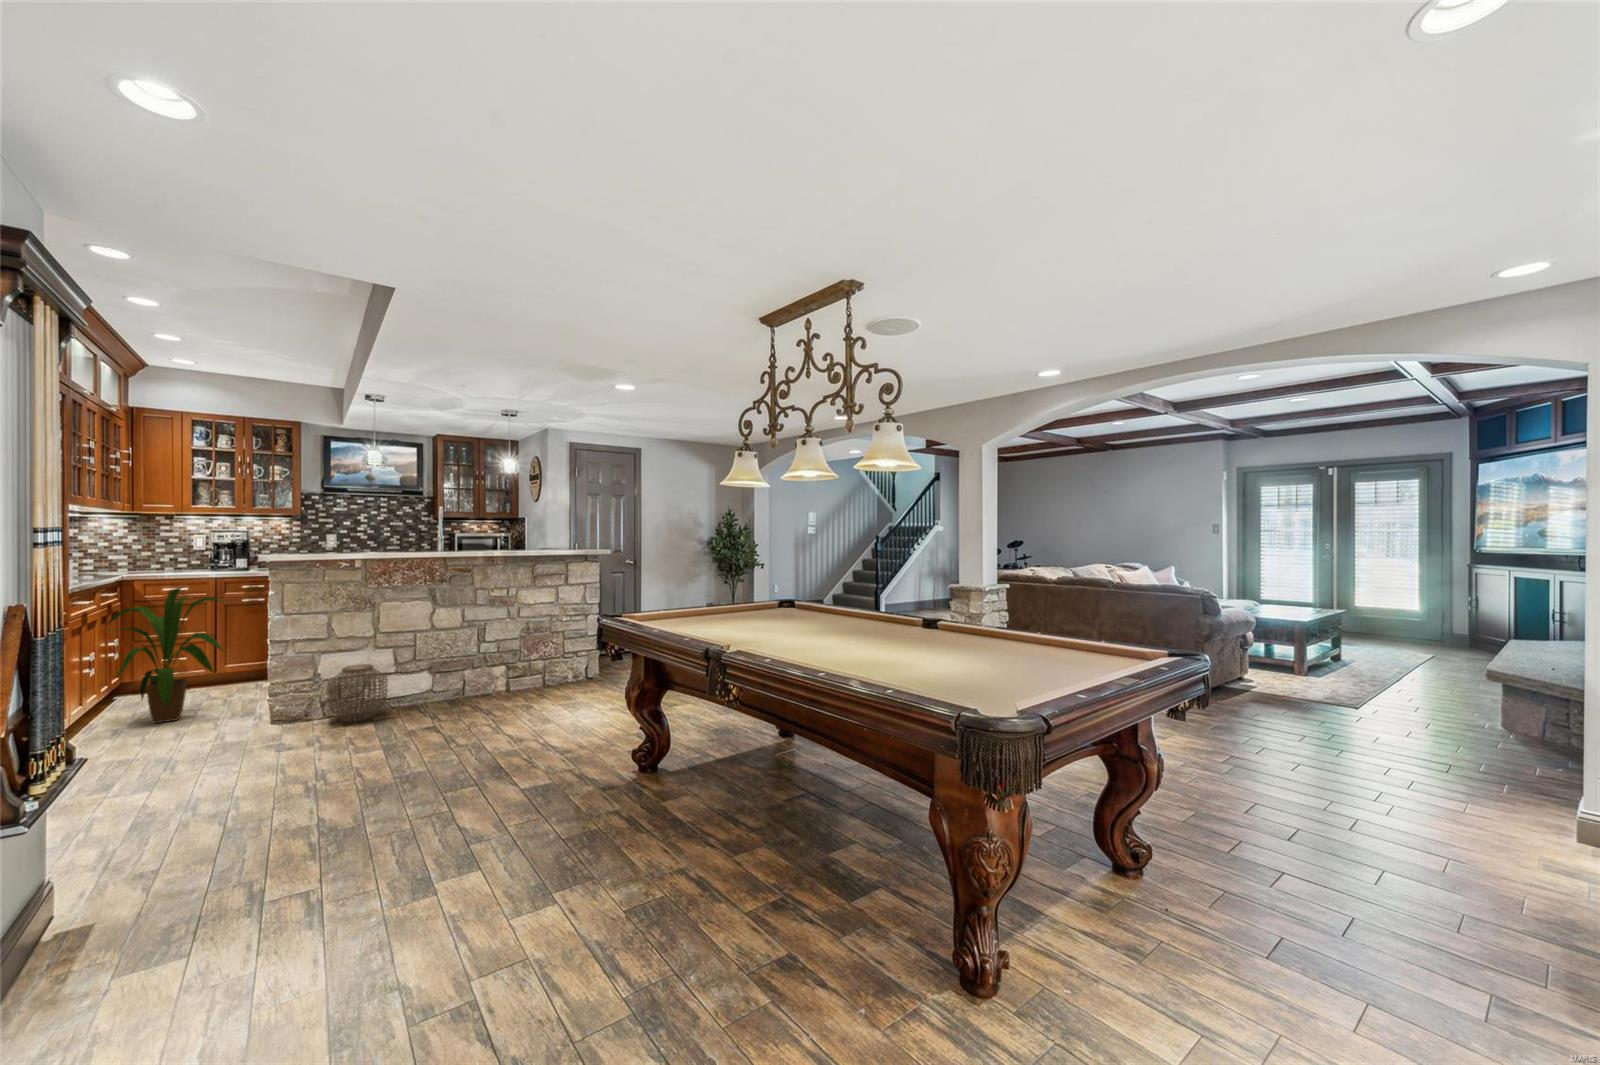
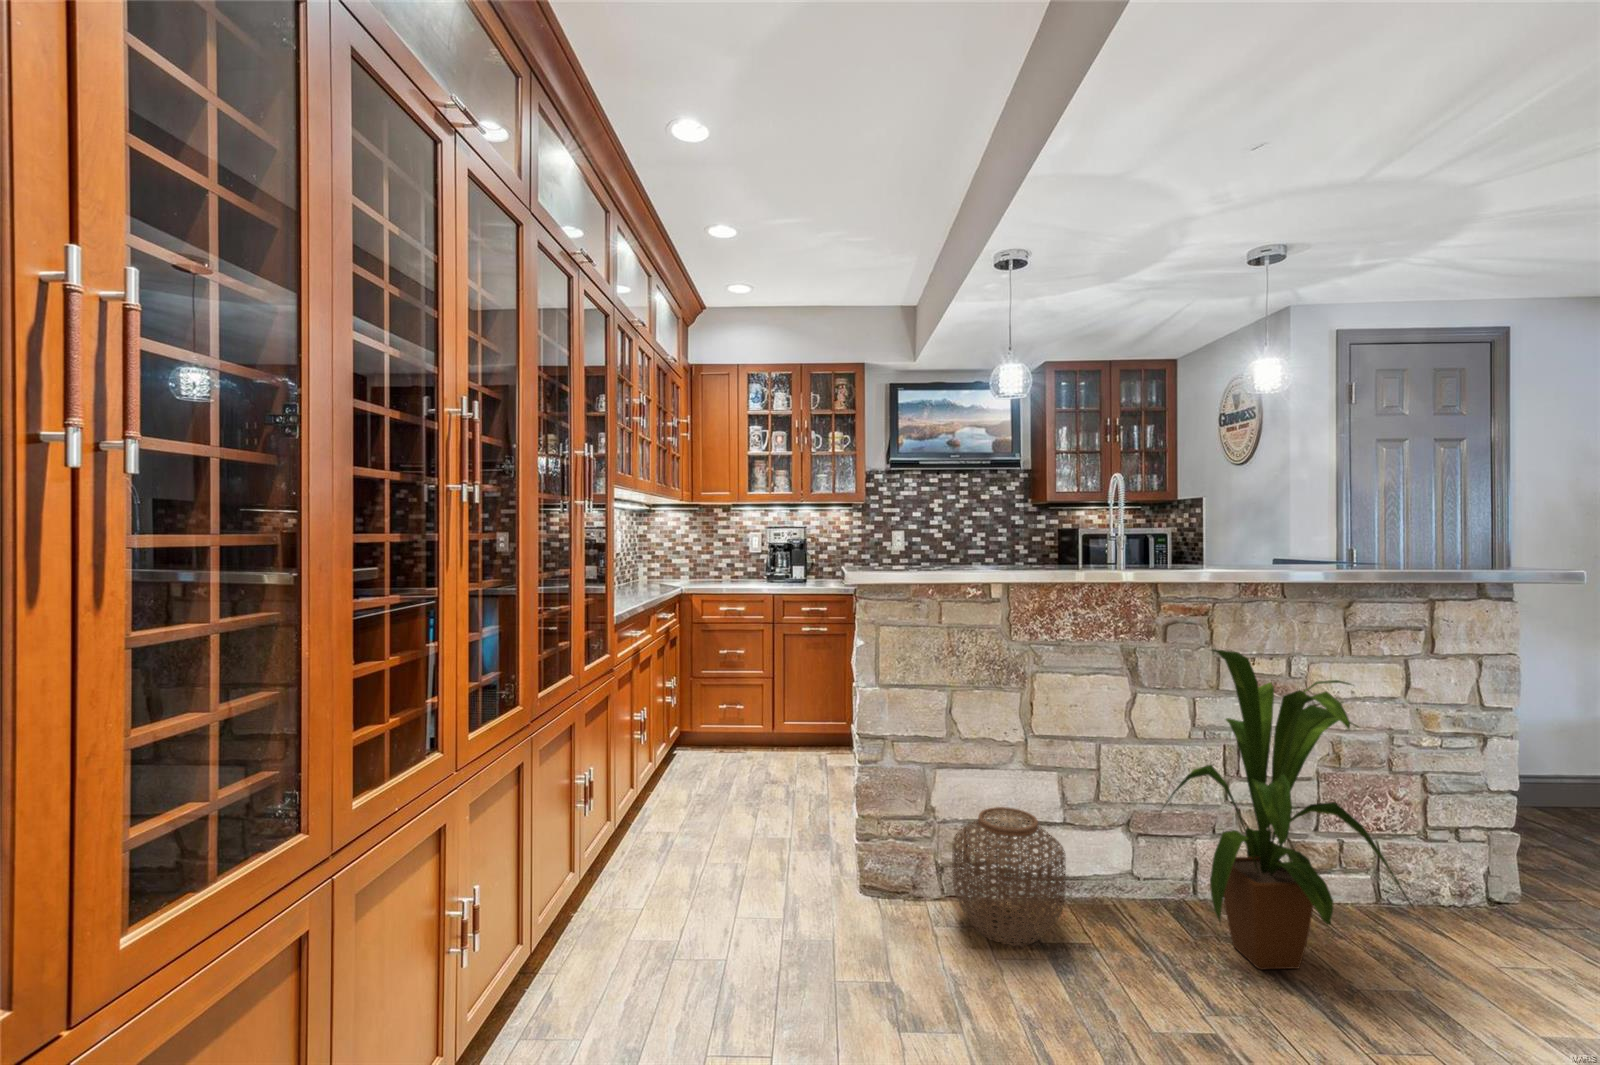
house plant: present [108,587,223,723] -> present [1161,649,1414,969]

